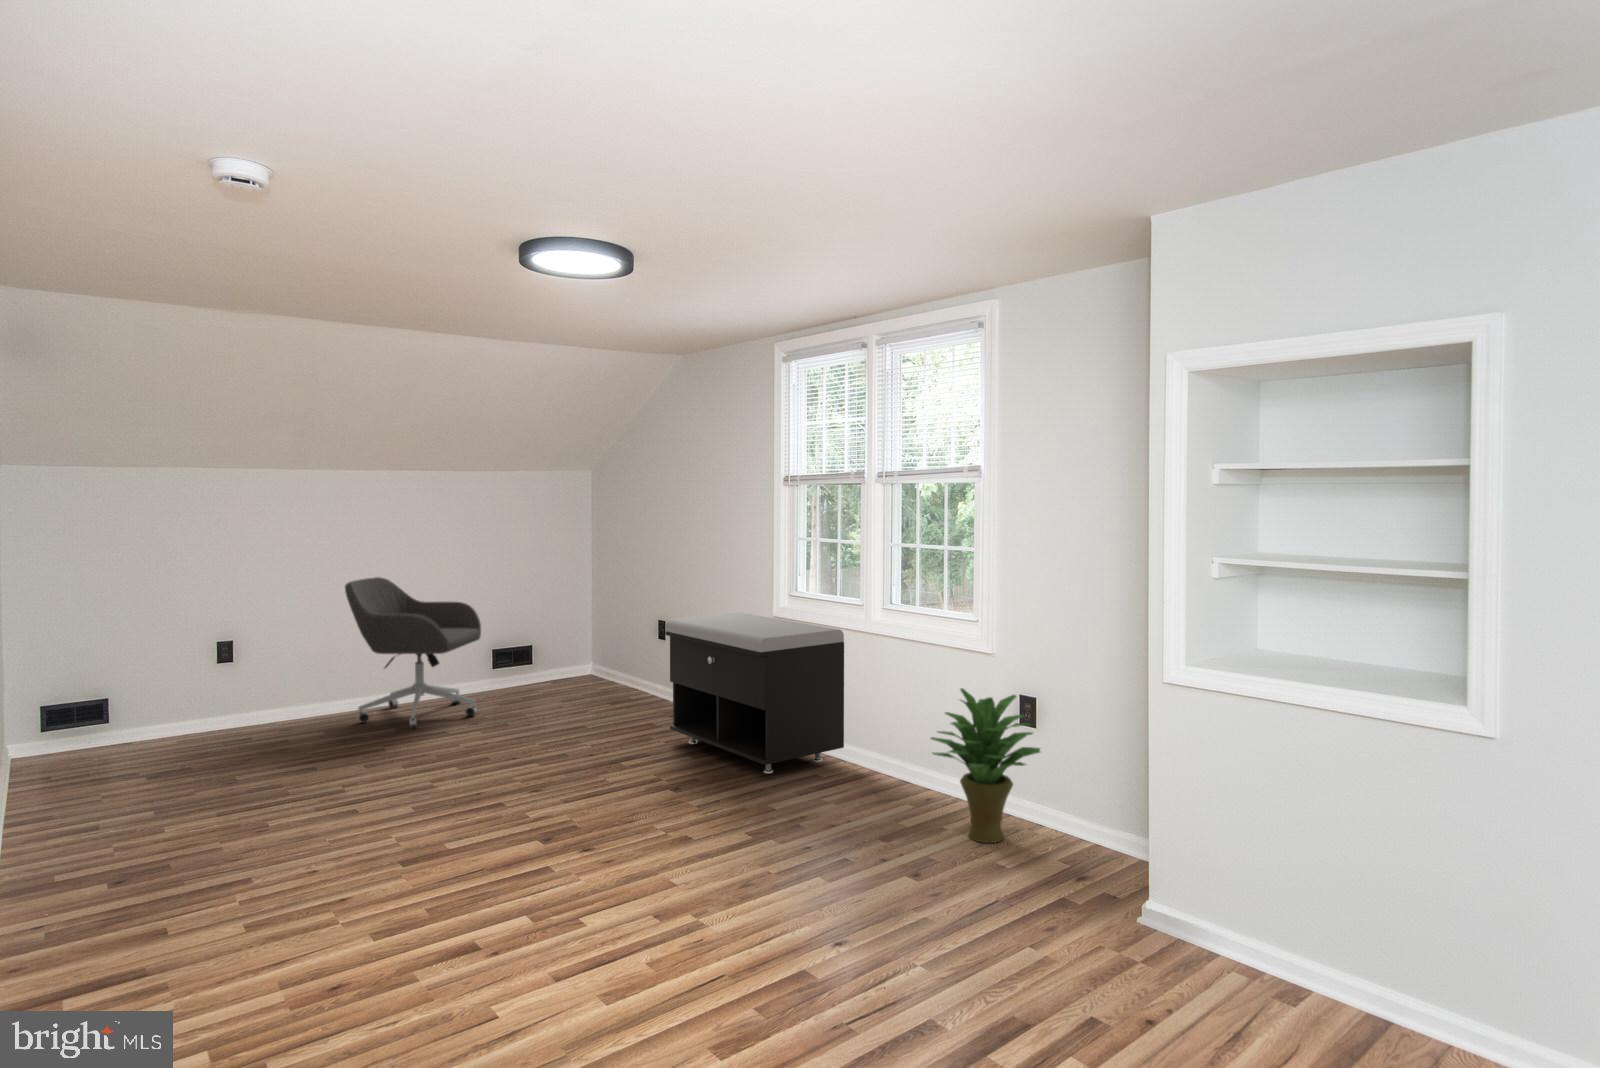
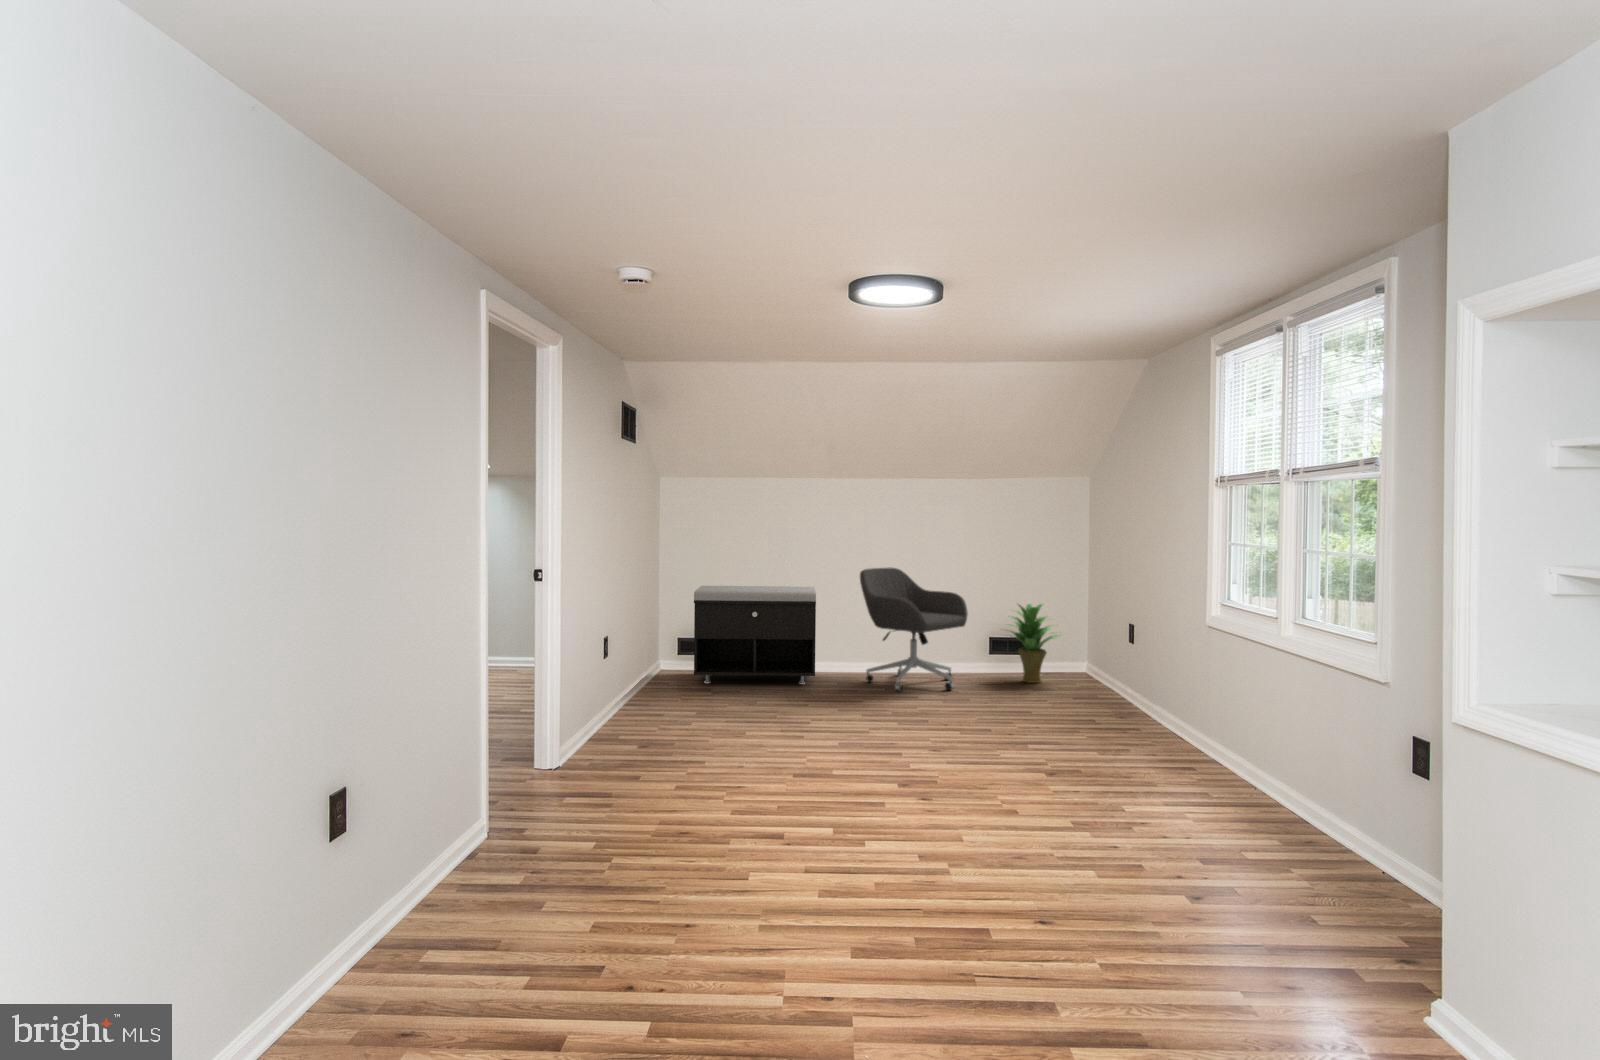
storage bench: present [666,613,844,774] -> present [694,586,816,684]
potted plant: present [931,688,1040,843] -> present [1010,604,1058,683]

